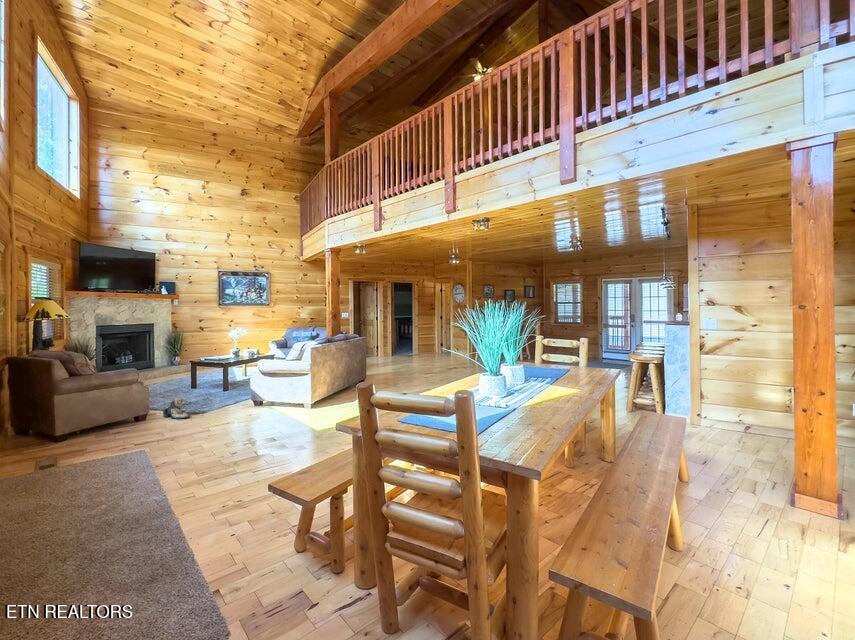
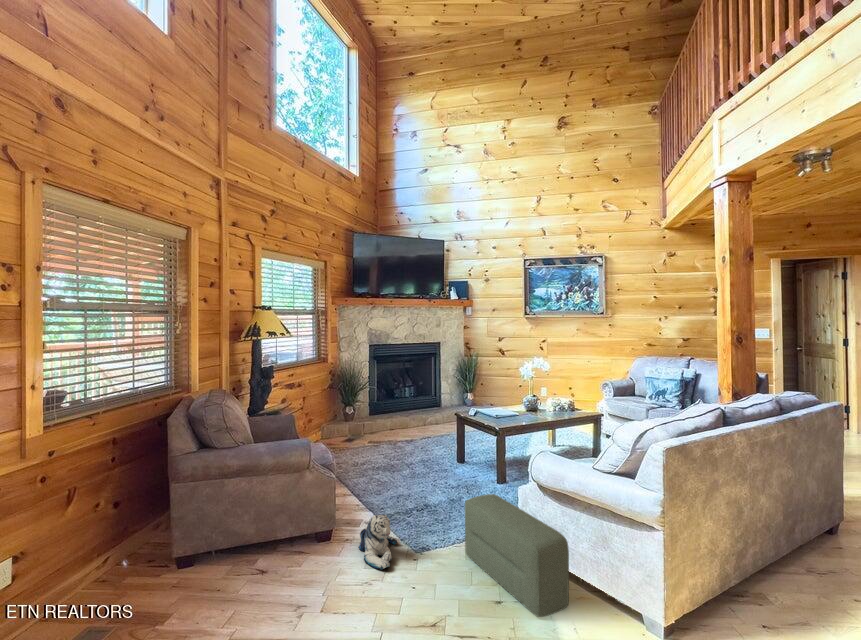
pouf: none [222,382,273,413] -> present [465,494,569,617]

